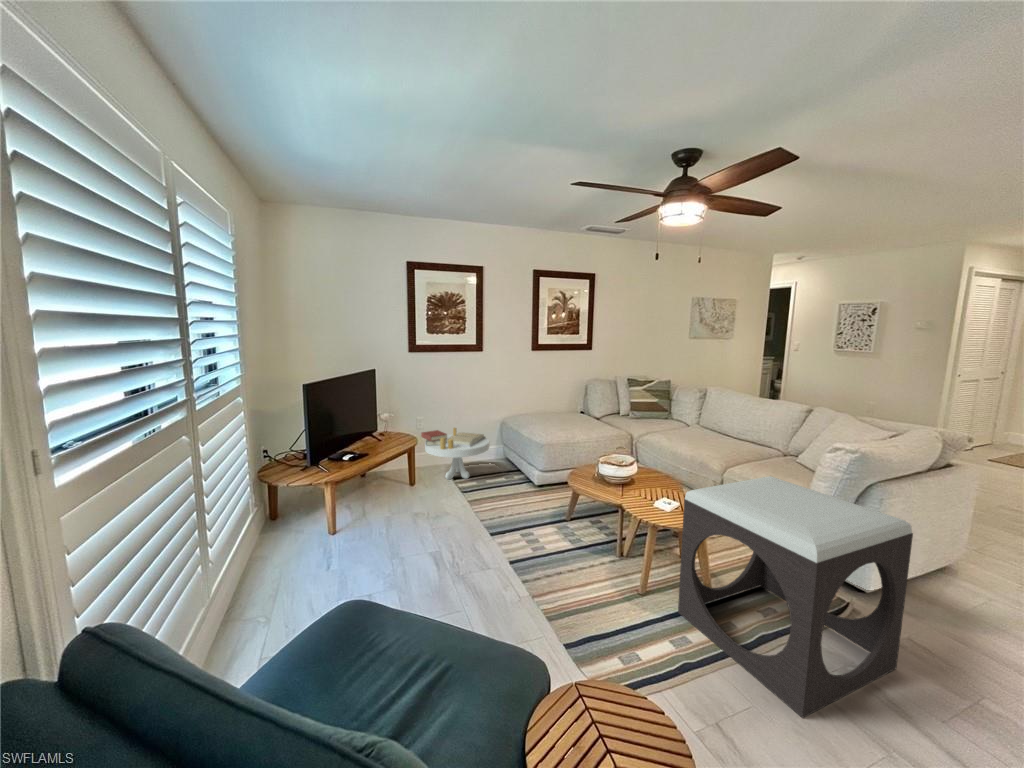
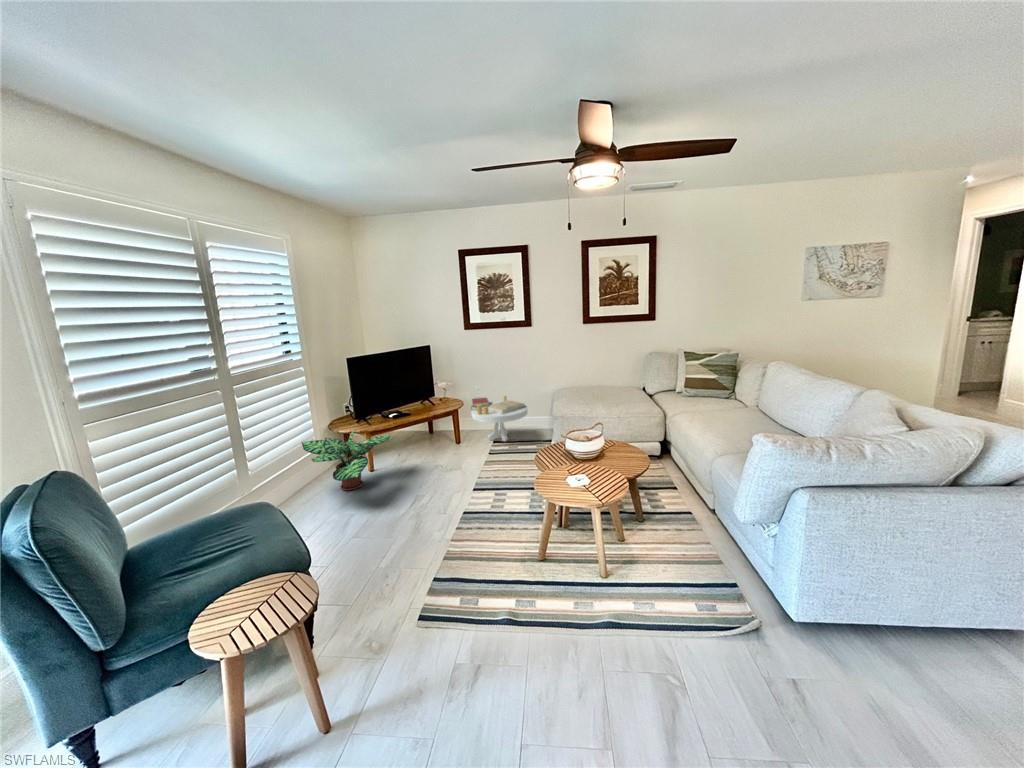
potted plant: none [233,472,370,570] -> present [301,428,390,491]
footstool: present [678,476,913,718] -> none [532,475,696,690]

